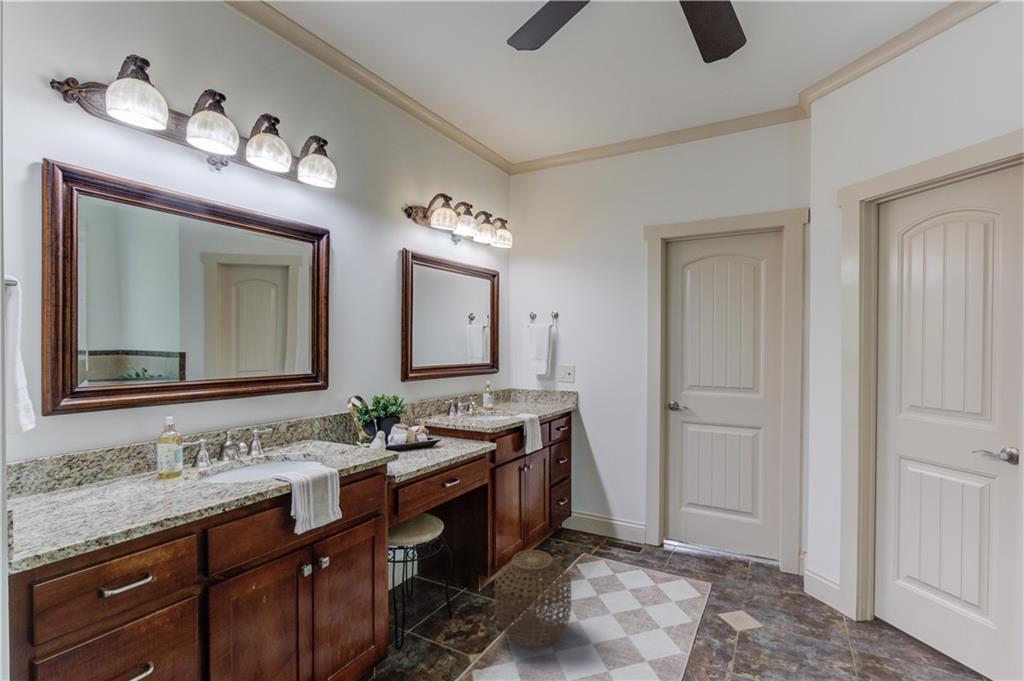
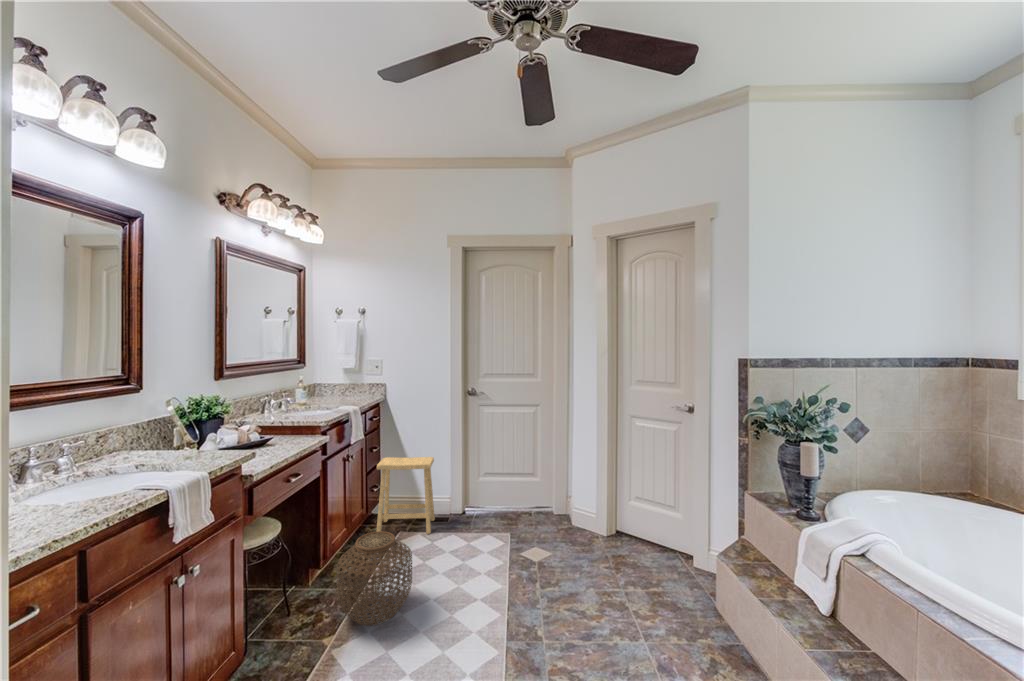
footstool: none [557,469,623,563] -> present [377,457,435,534]

